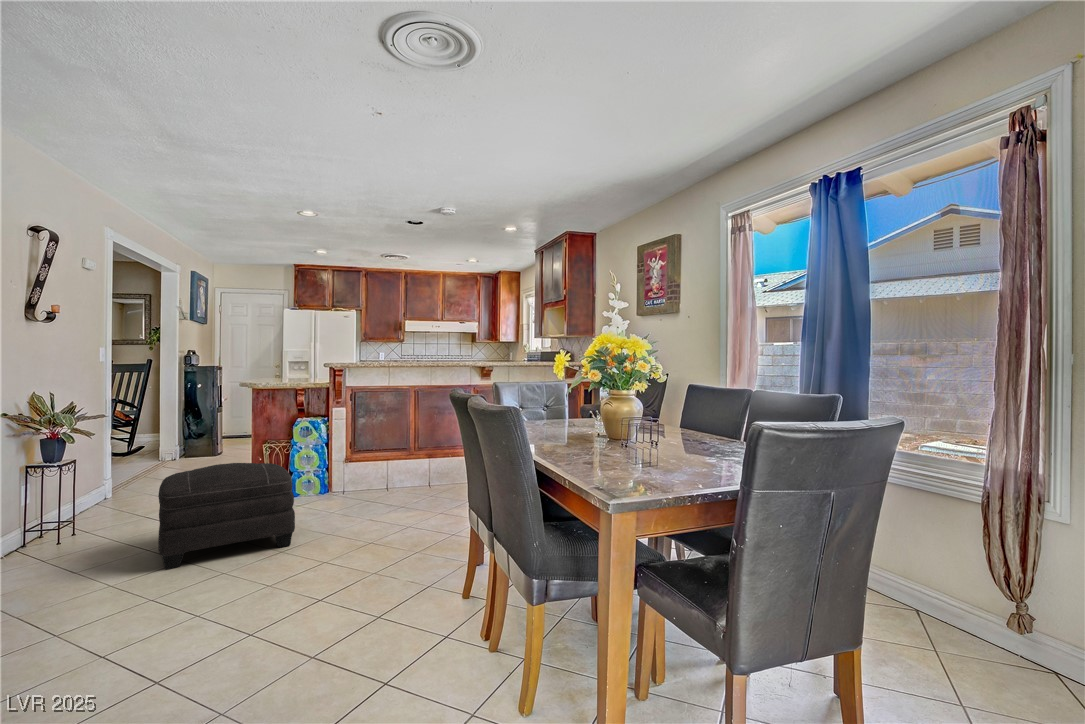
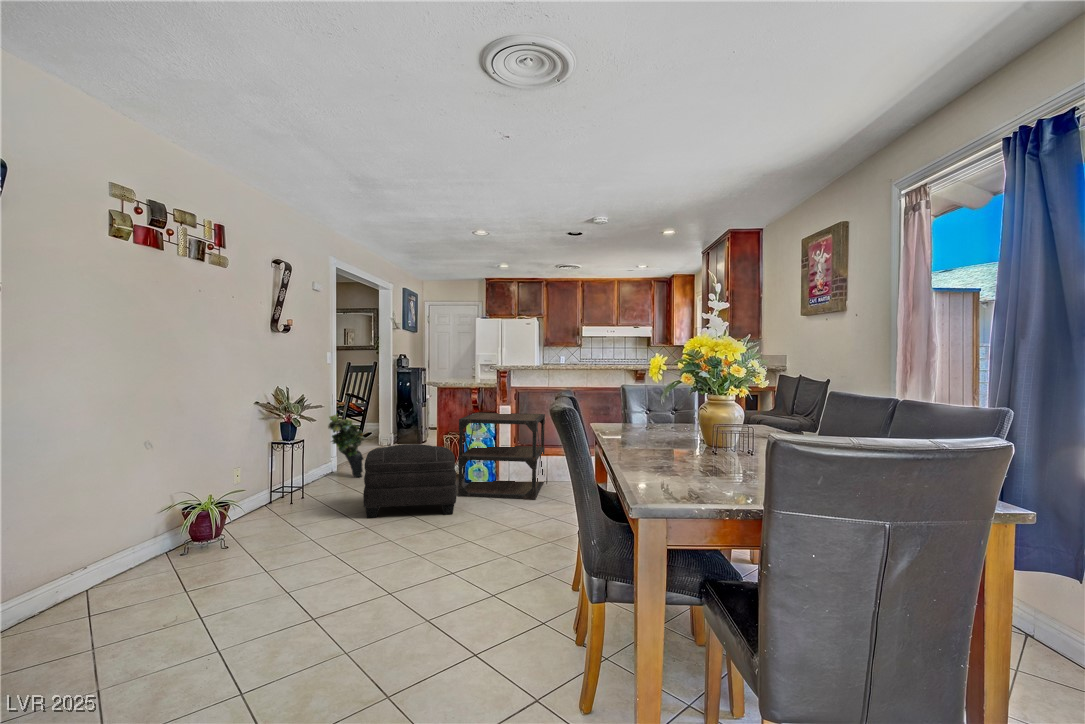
side table: none [289,415,389,520] -> present [458,412,545,500]
potted plant: none [86,428,152,509] -> present [328,414,365,477]

